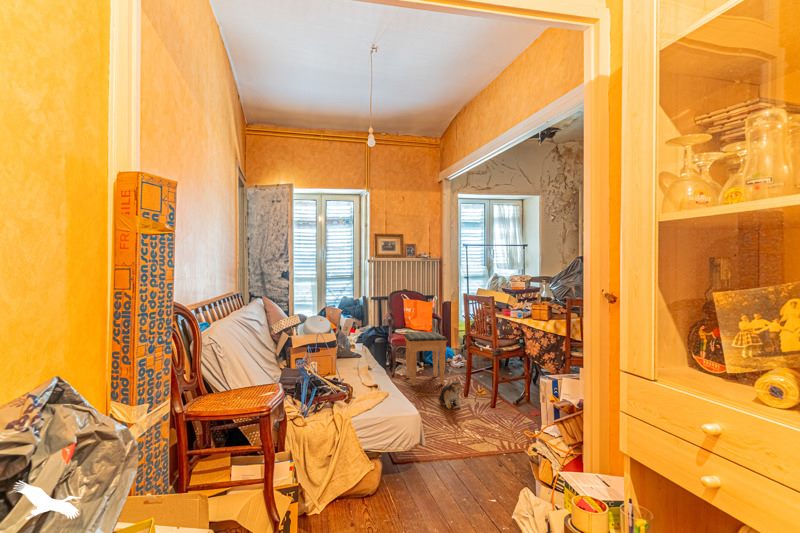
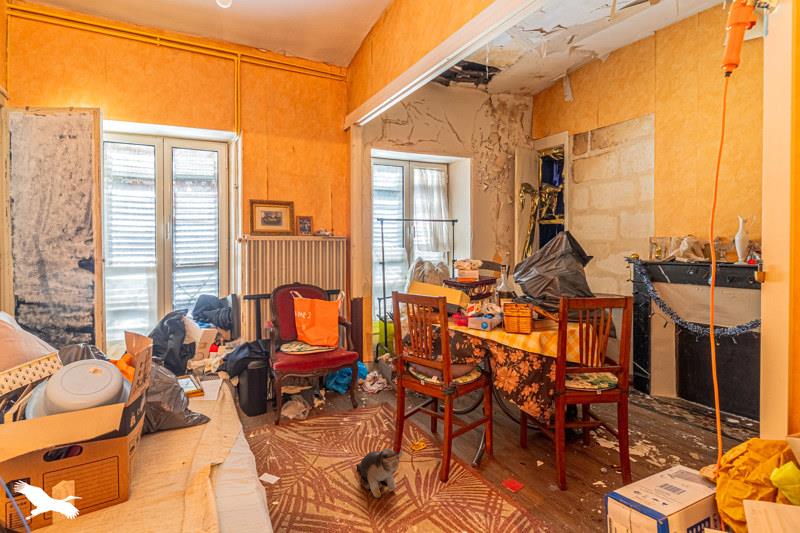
footstool: present [404,332,448,386] -> none [295,349,365,442]

